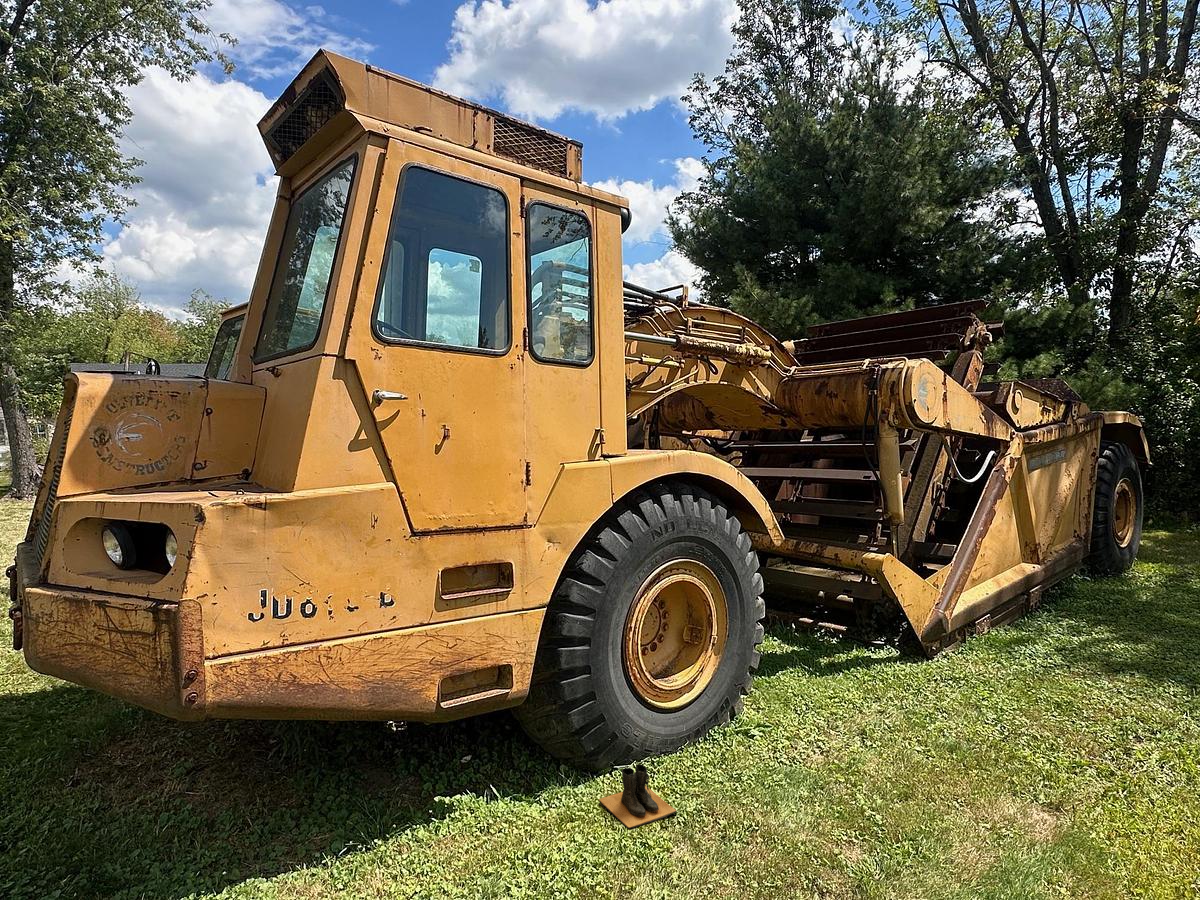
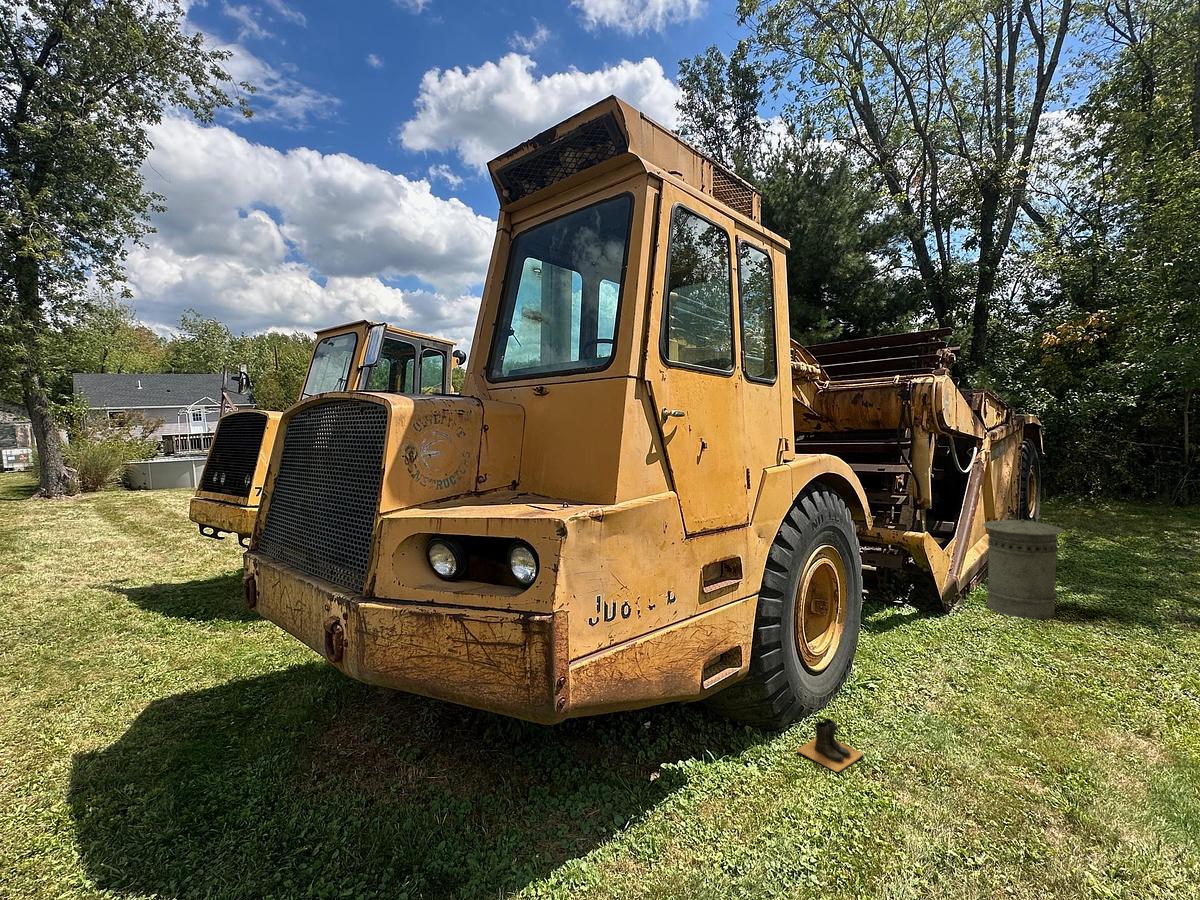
trash can: none [985,545,1084,675] -> present [983,519,1064,619]

